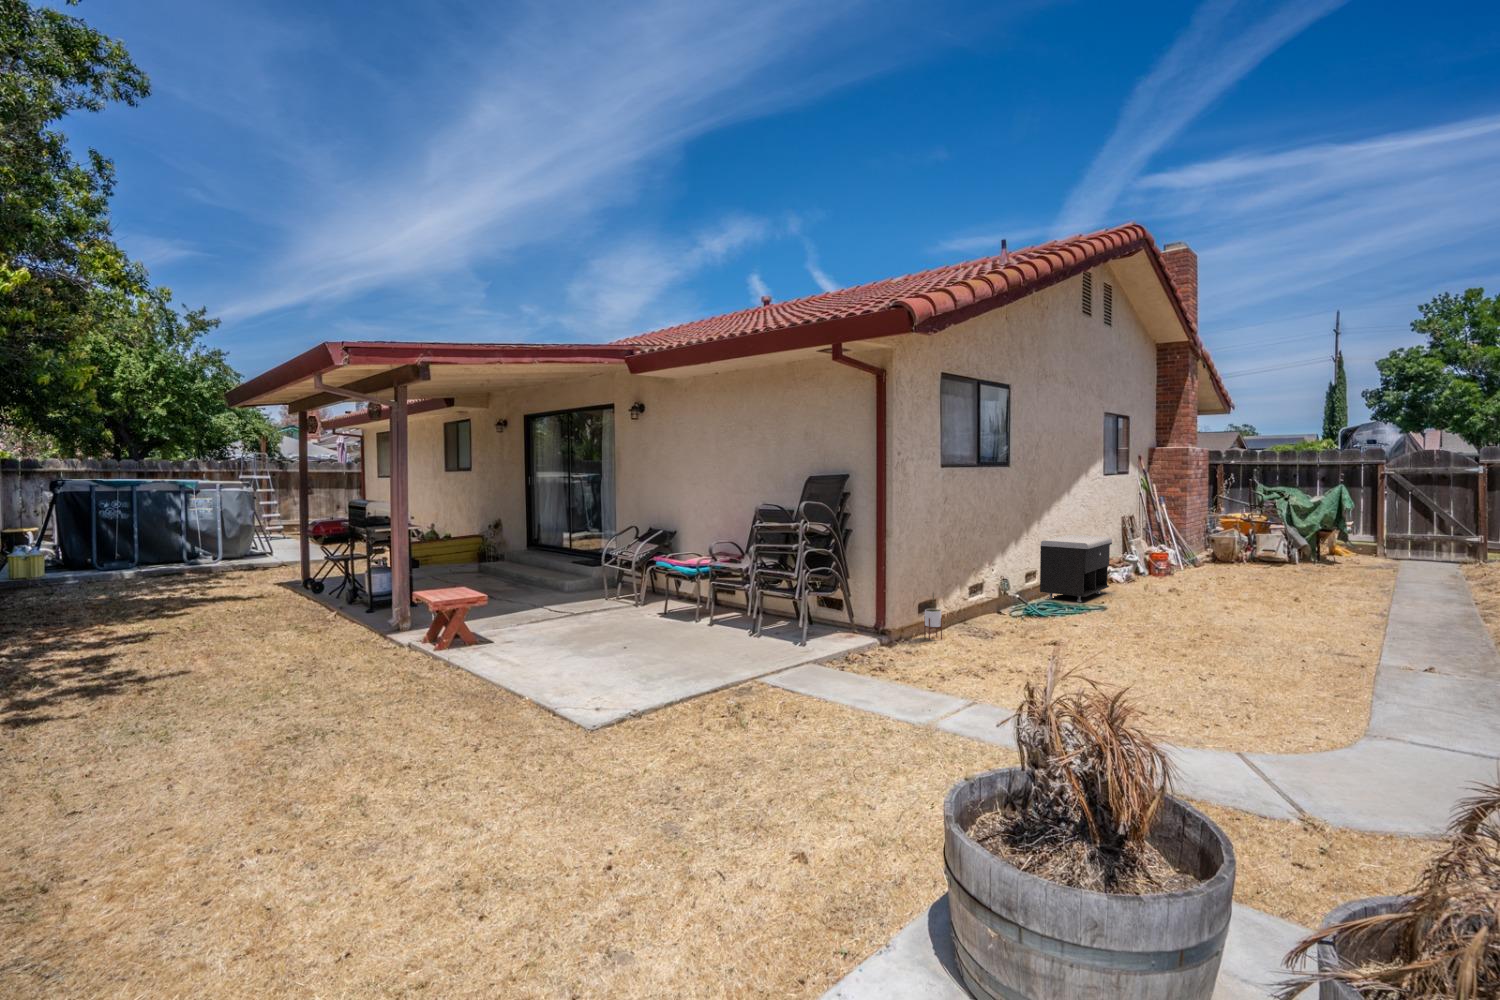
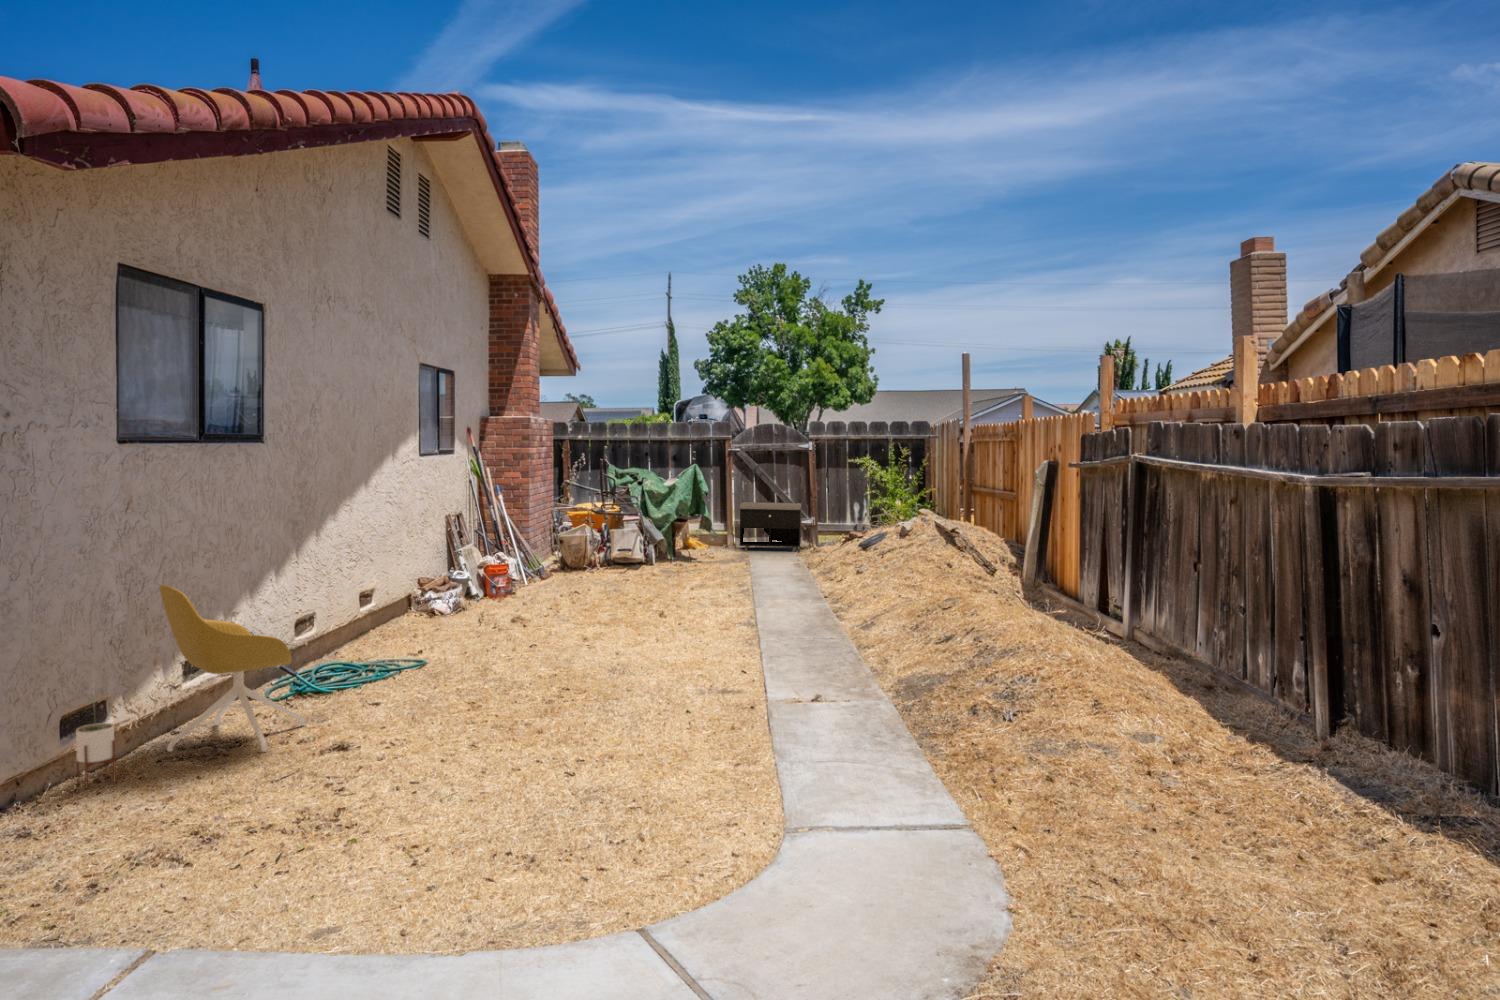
storage bench: present [1040,535,1112,602] -> present [740,502,801,551]
chair: none [961,542,1034,639] -> present [160,585,305,752]

